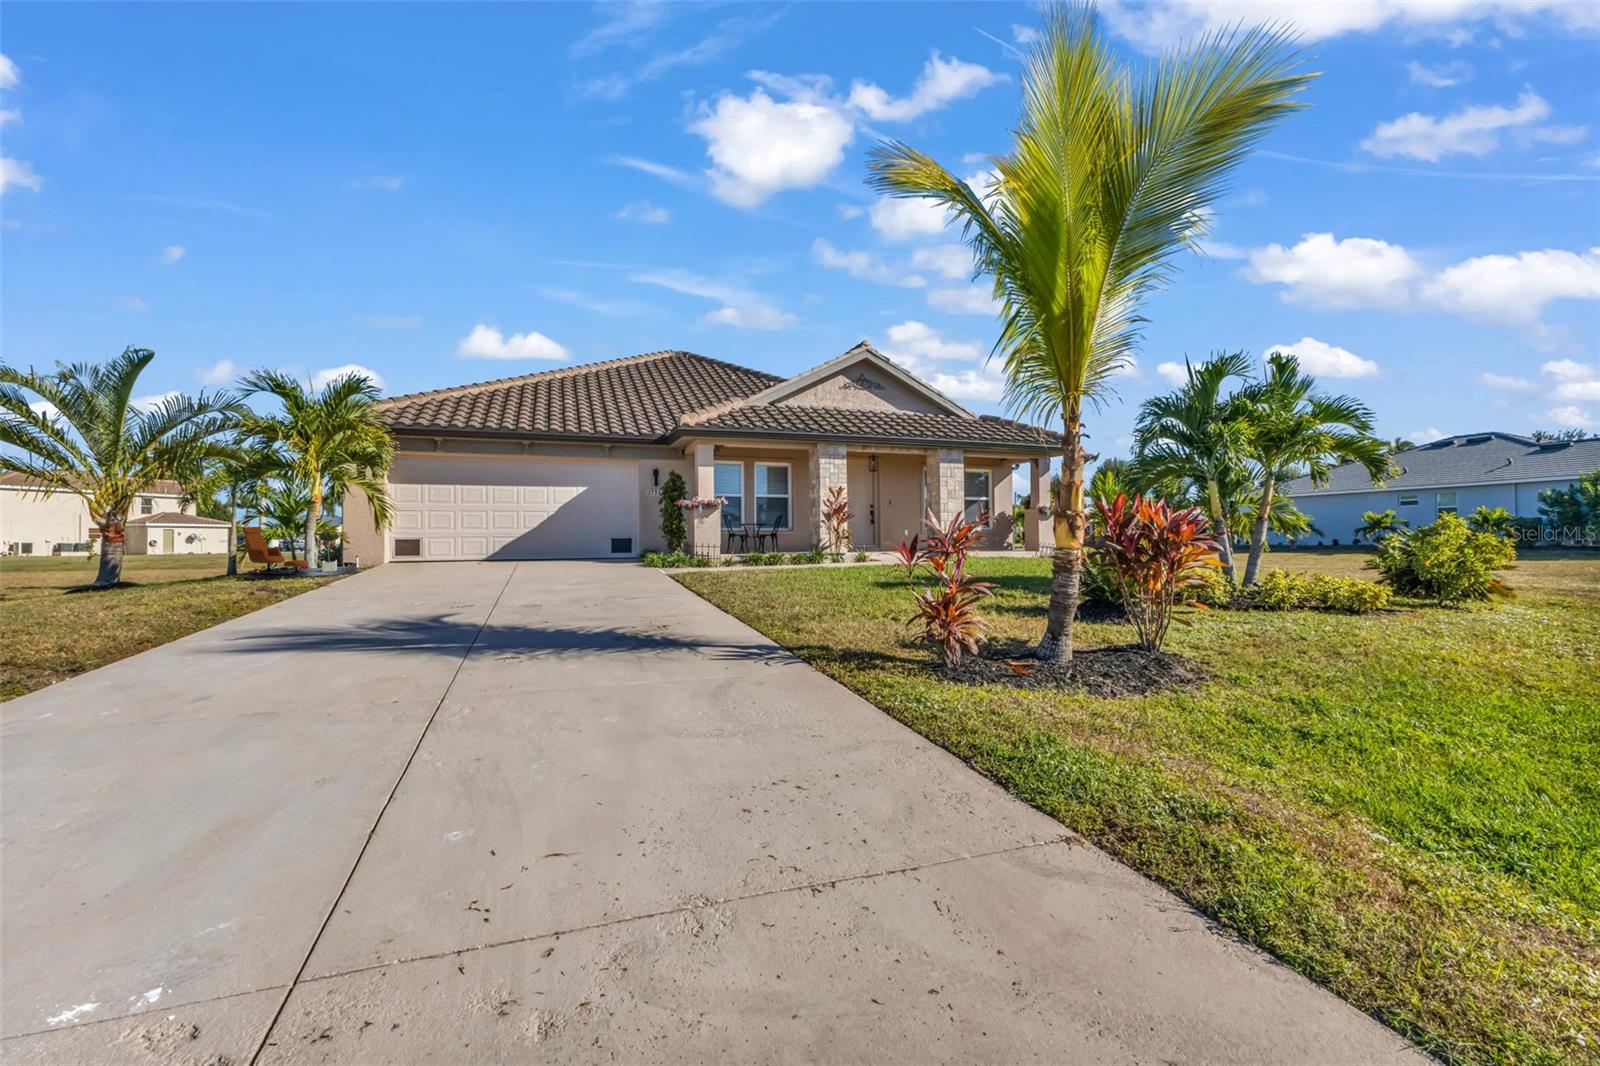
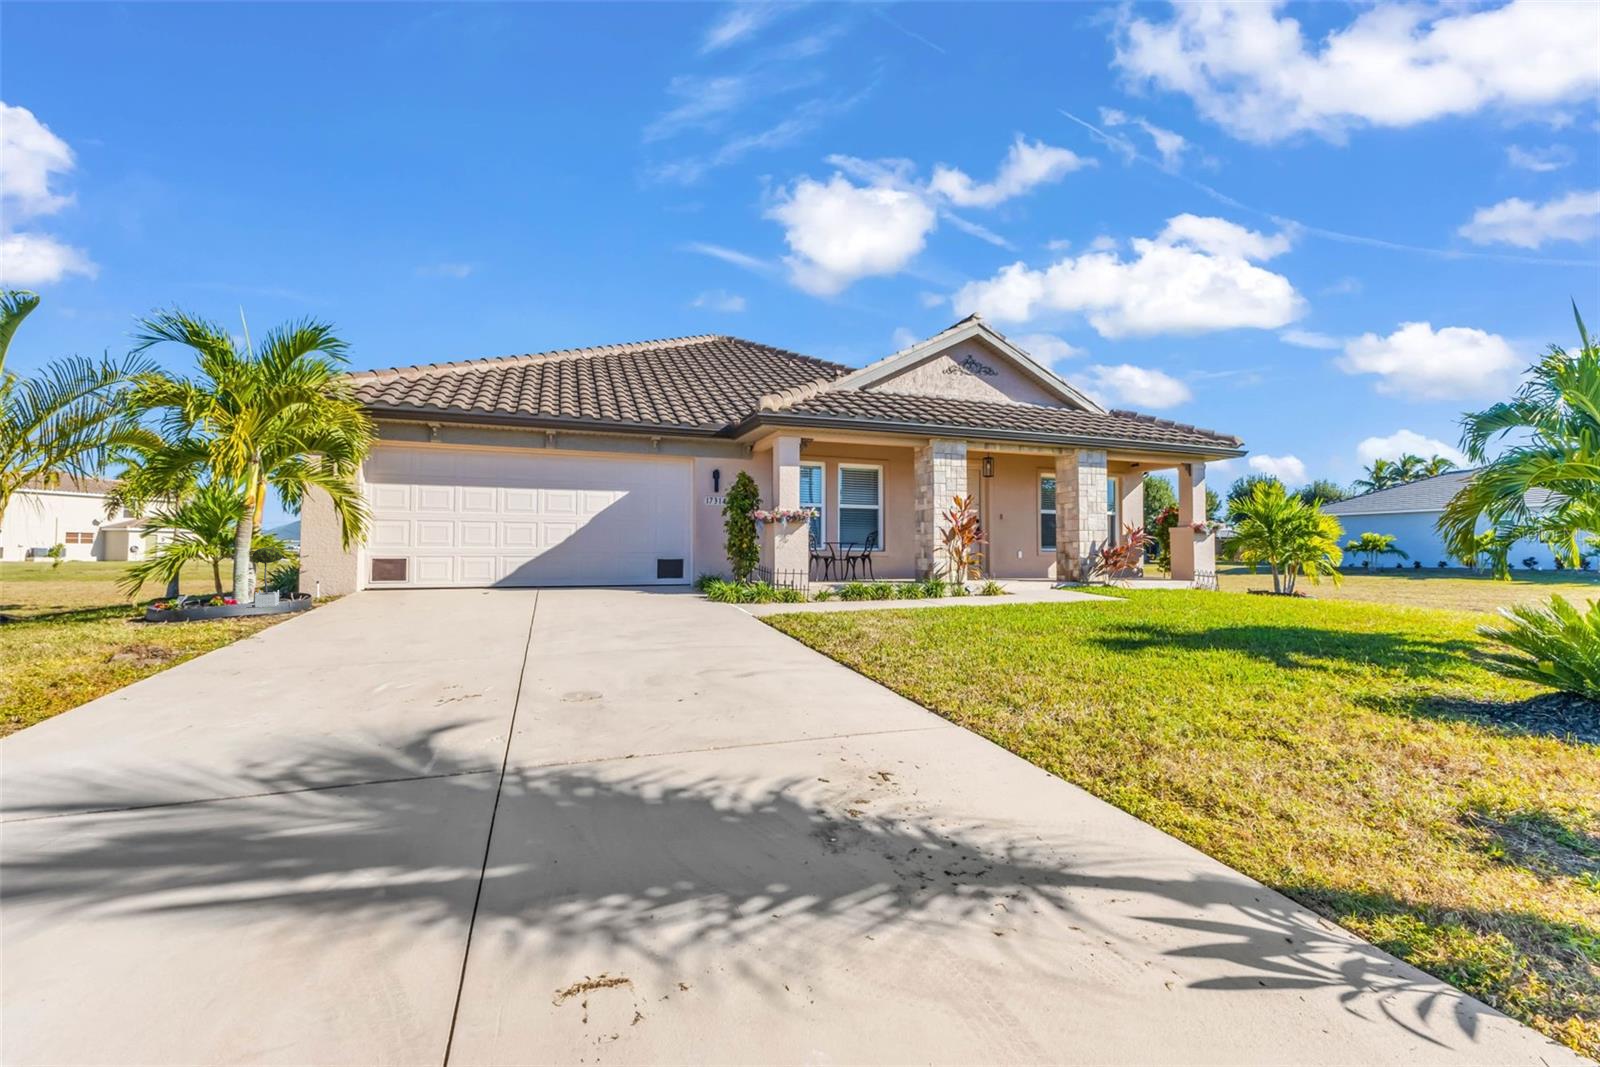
lounge chair: present [243,527,309,575] -> none [130,542,231,616]

